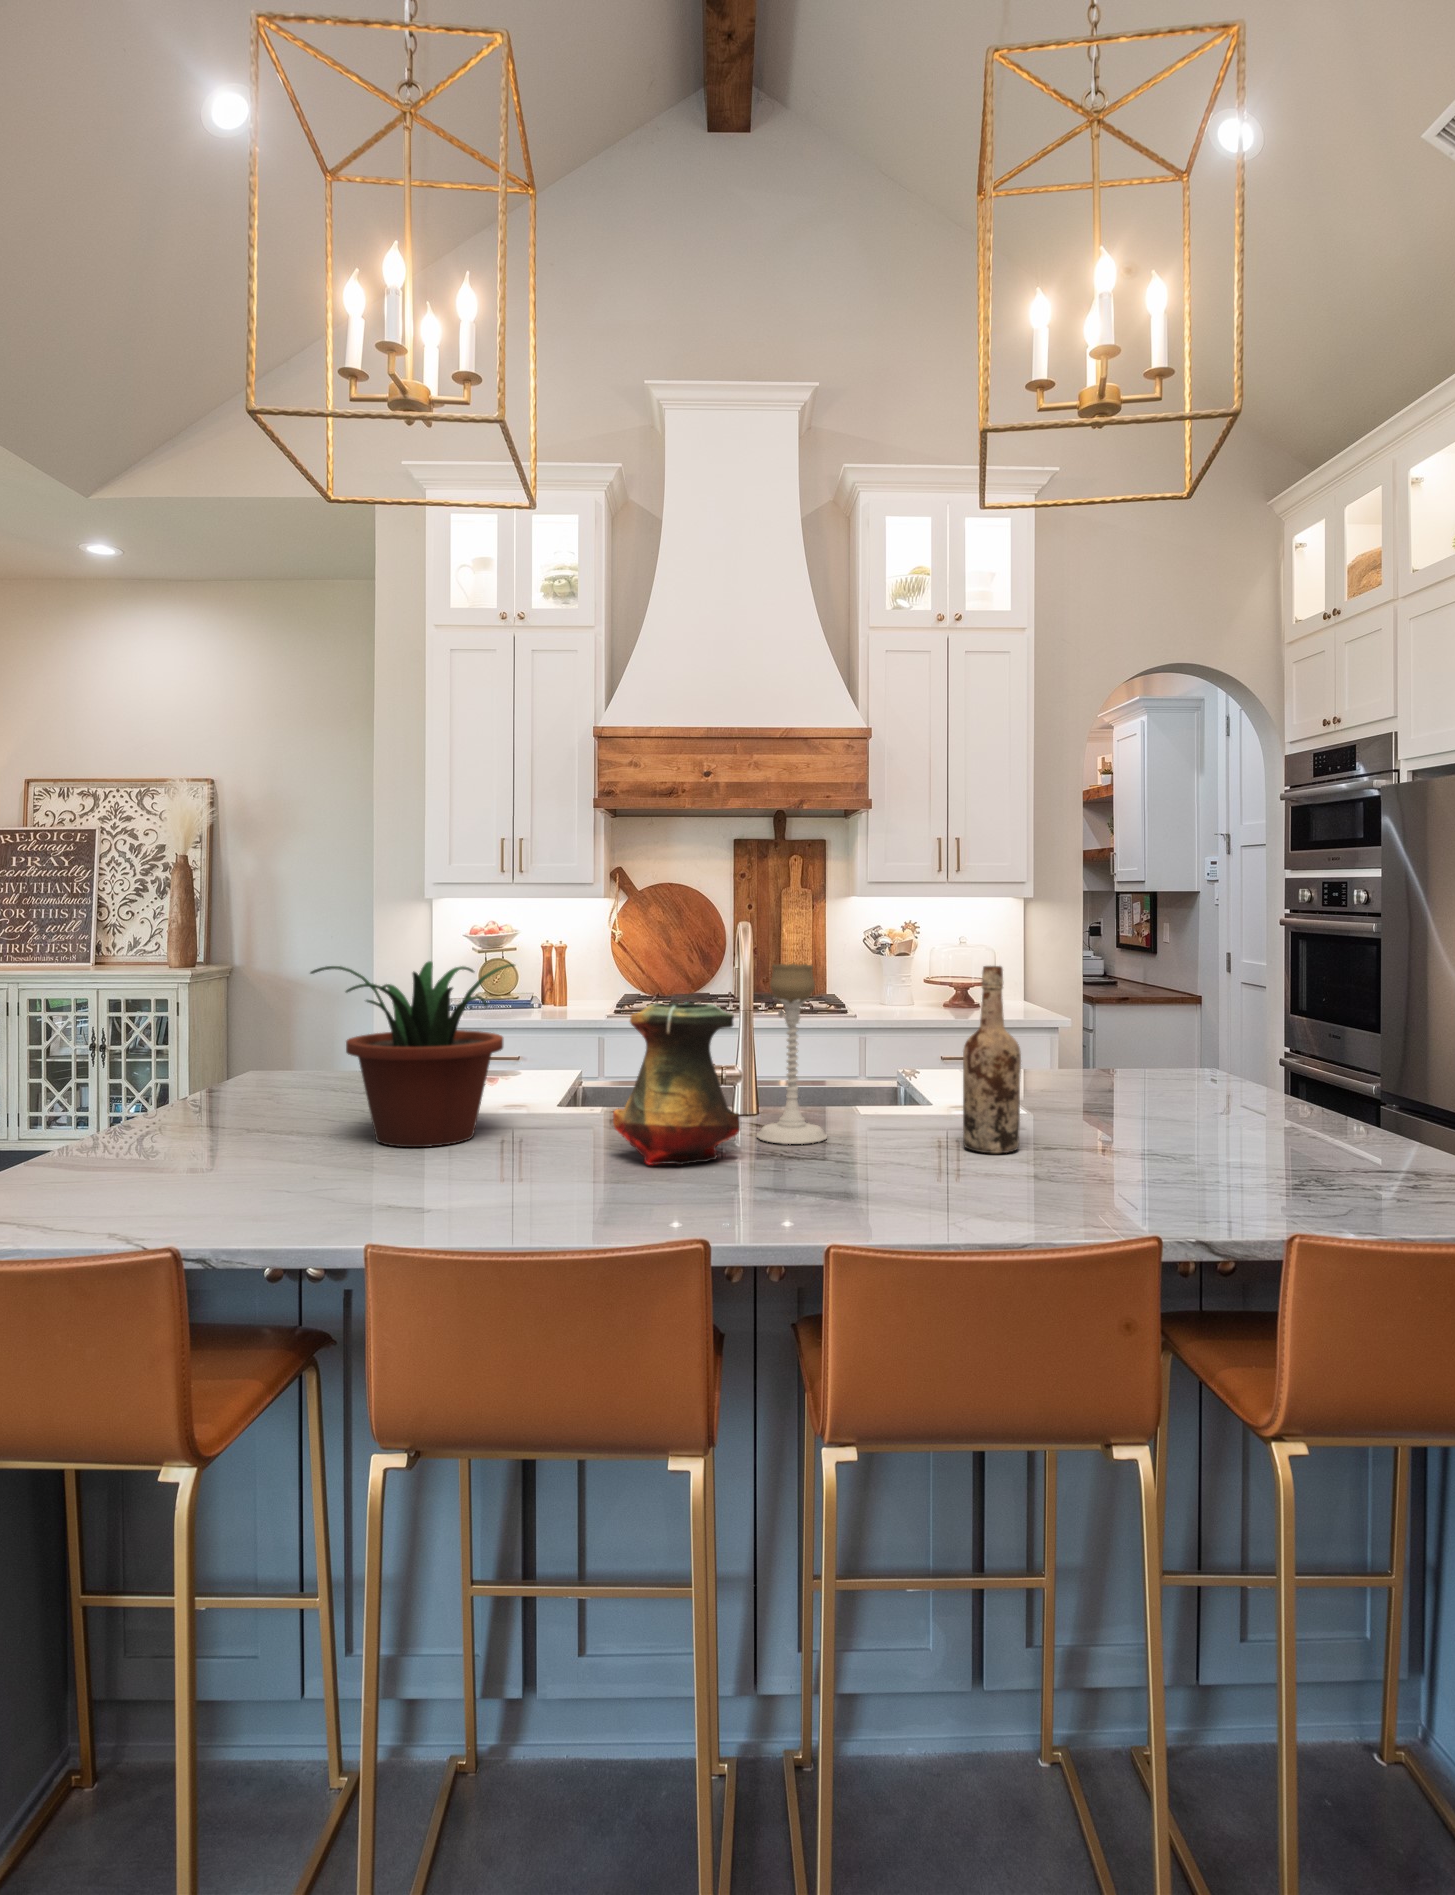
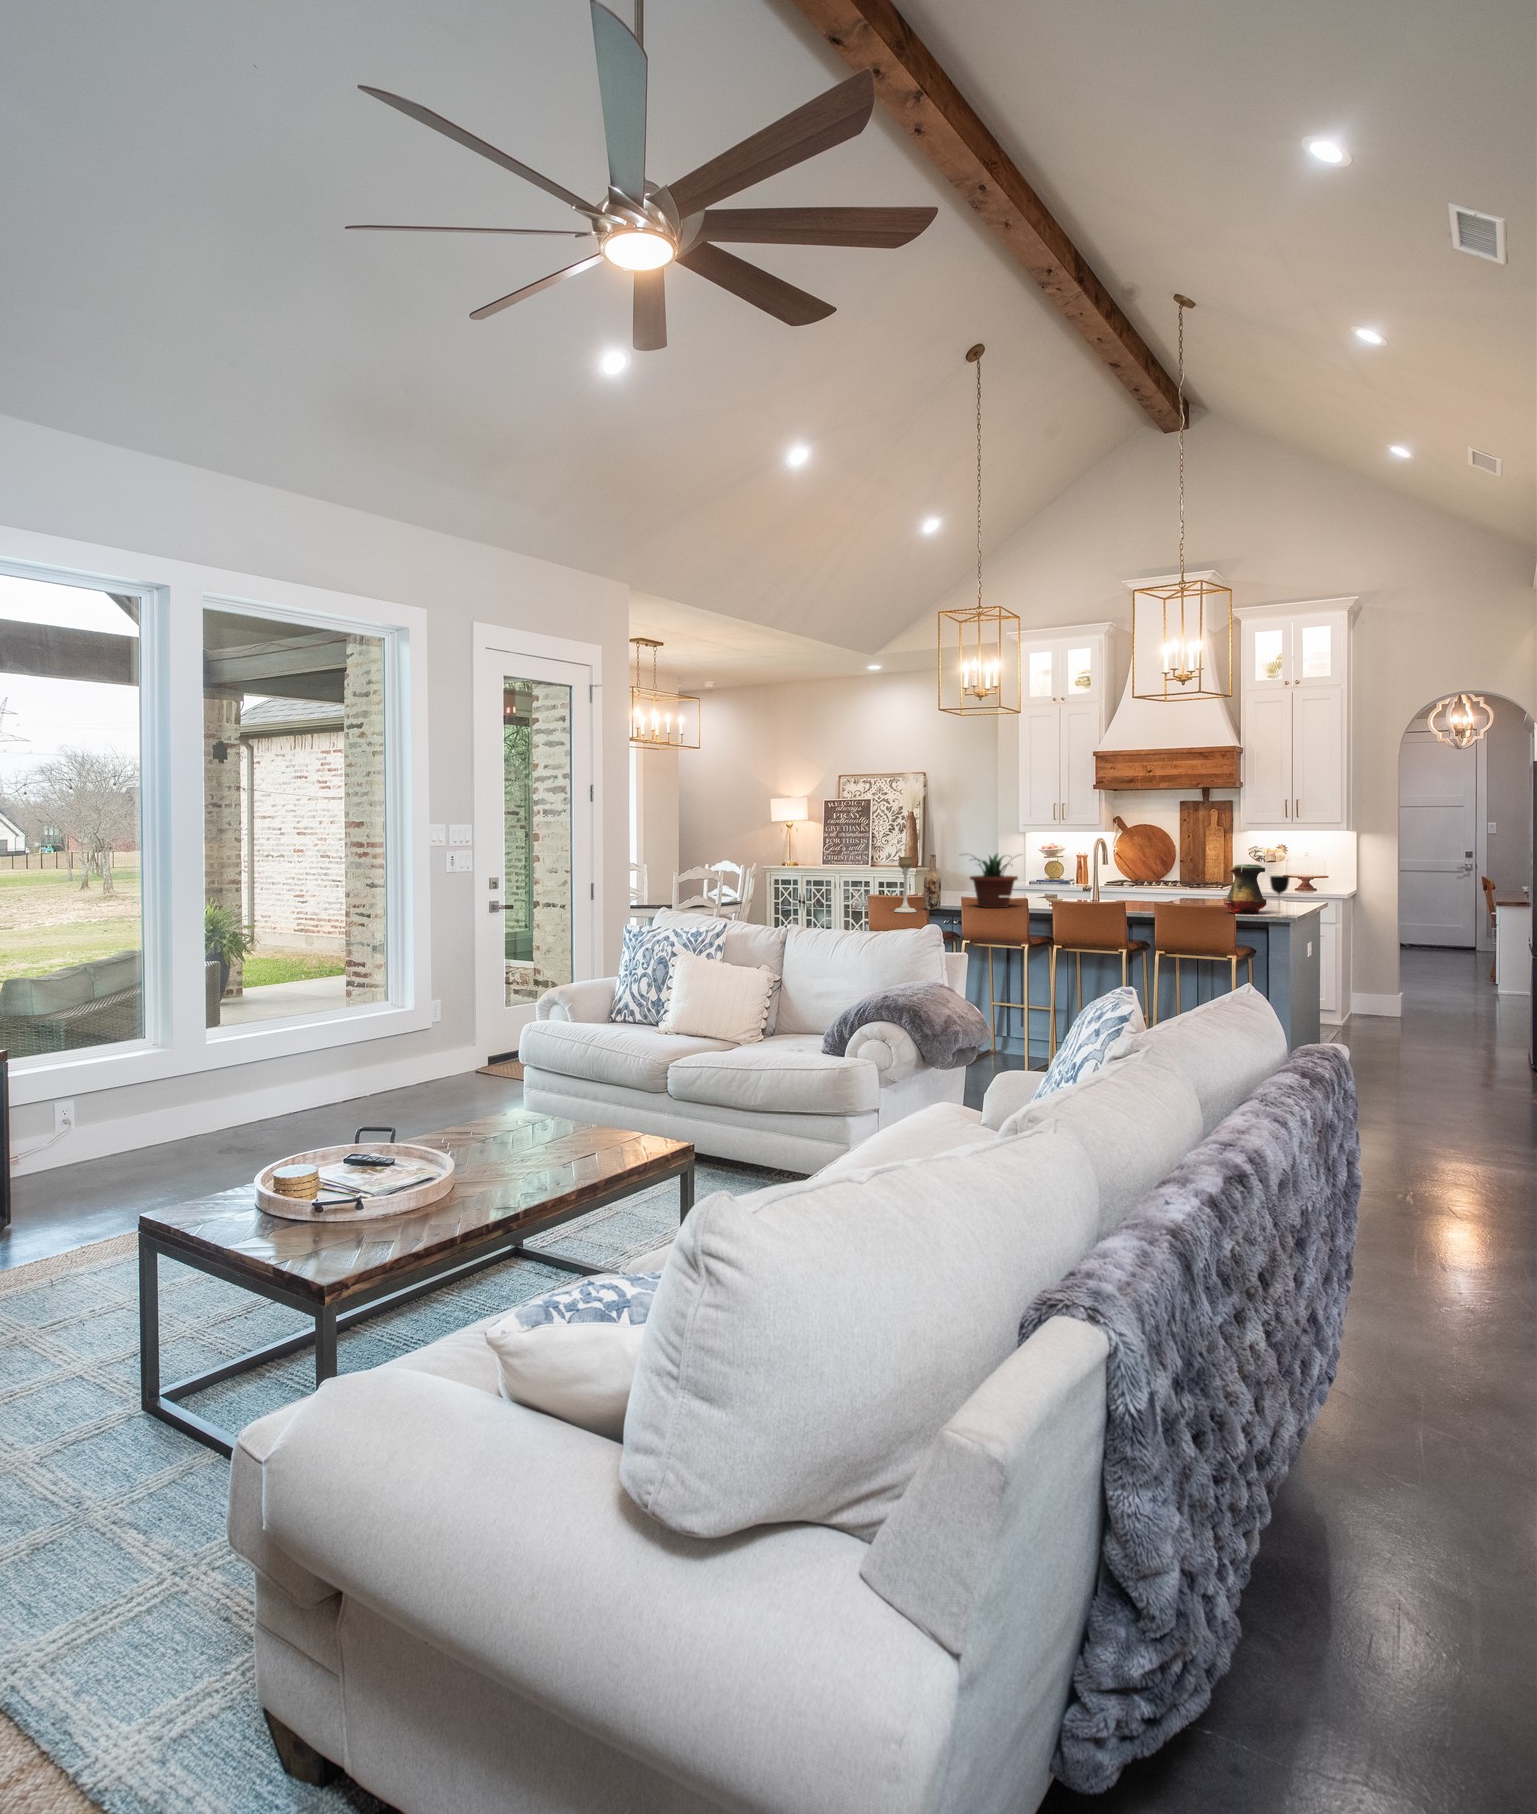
candle holder: present [757,964,827,1144] -> present [894,857,917,913]
wine bottle: present [963,966,1021,1153] -> present [924,855,941,910]
vase: present [613,1002,740,1165] -> present [1223,864,1267,914]
wine glass: none [1271,1026,1325,1154] -> present [1270,876,1289,917]

